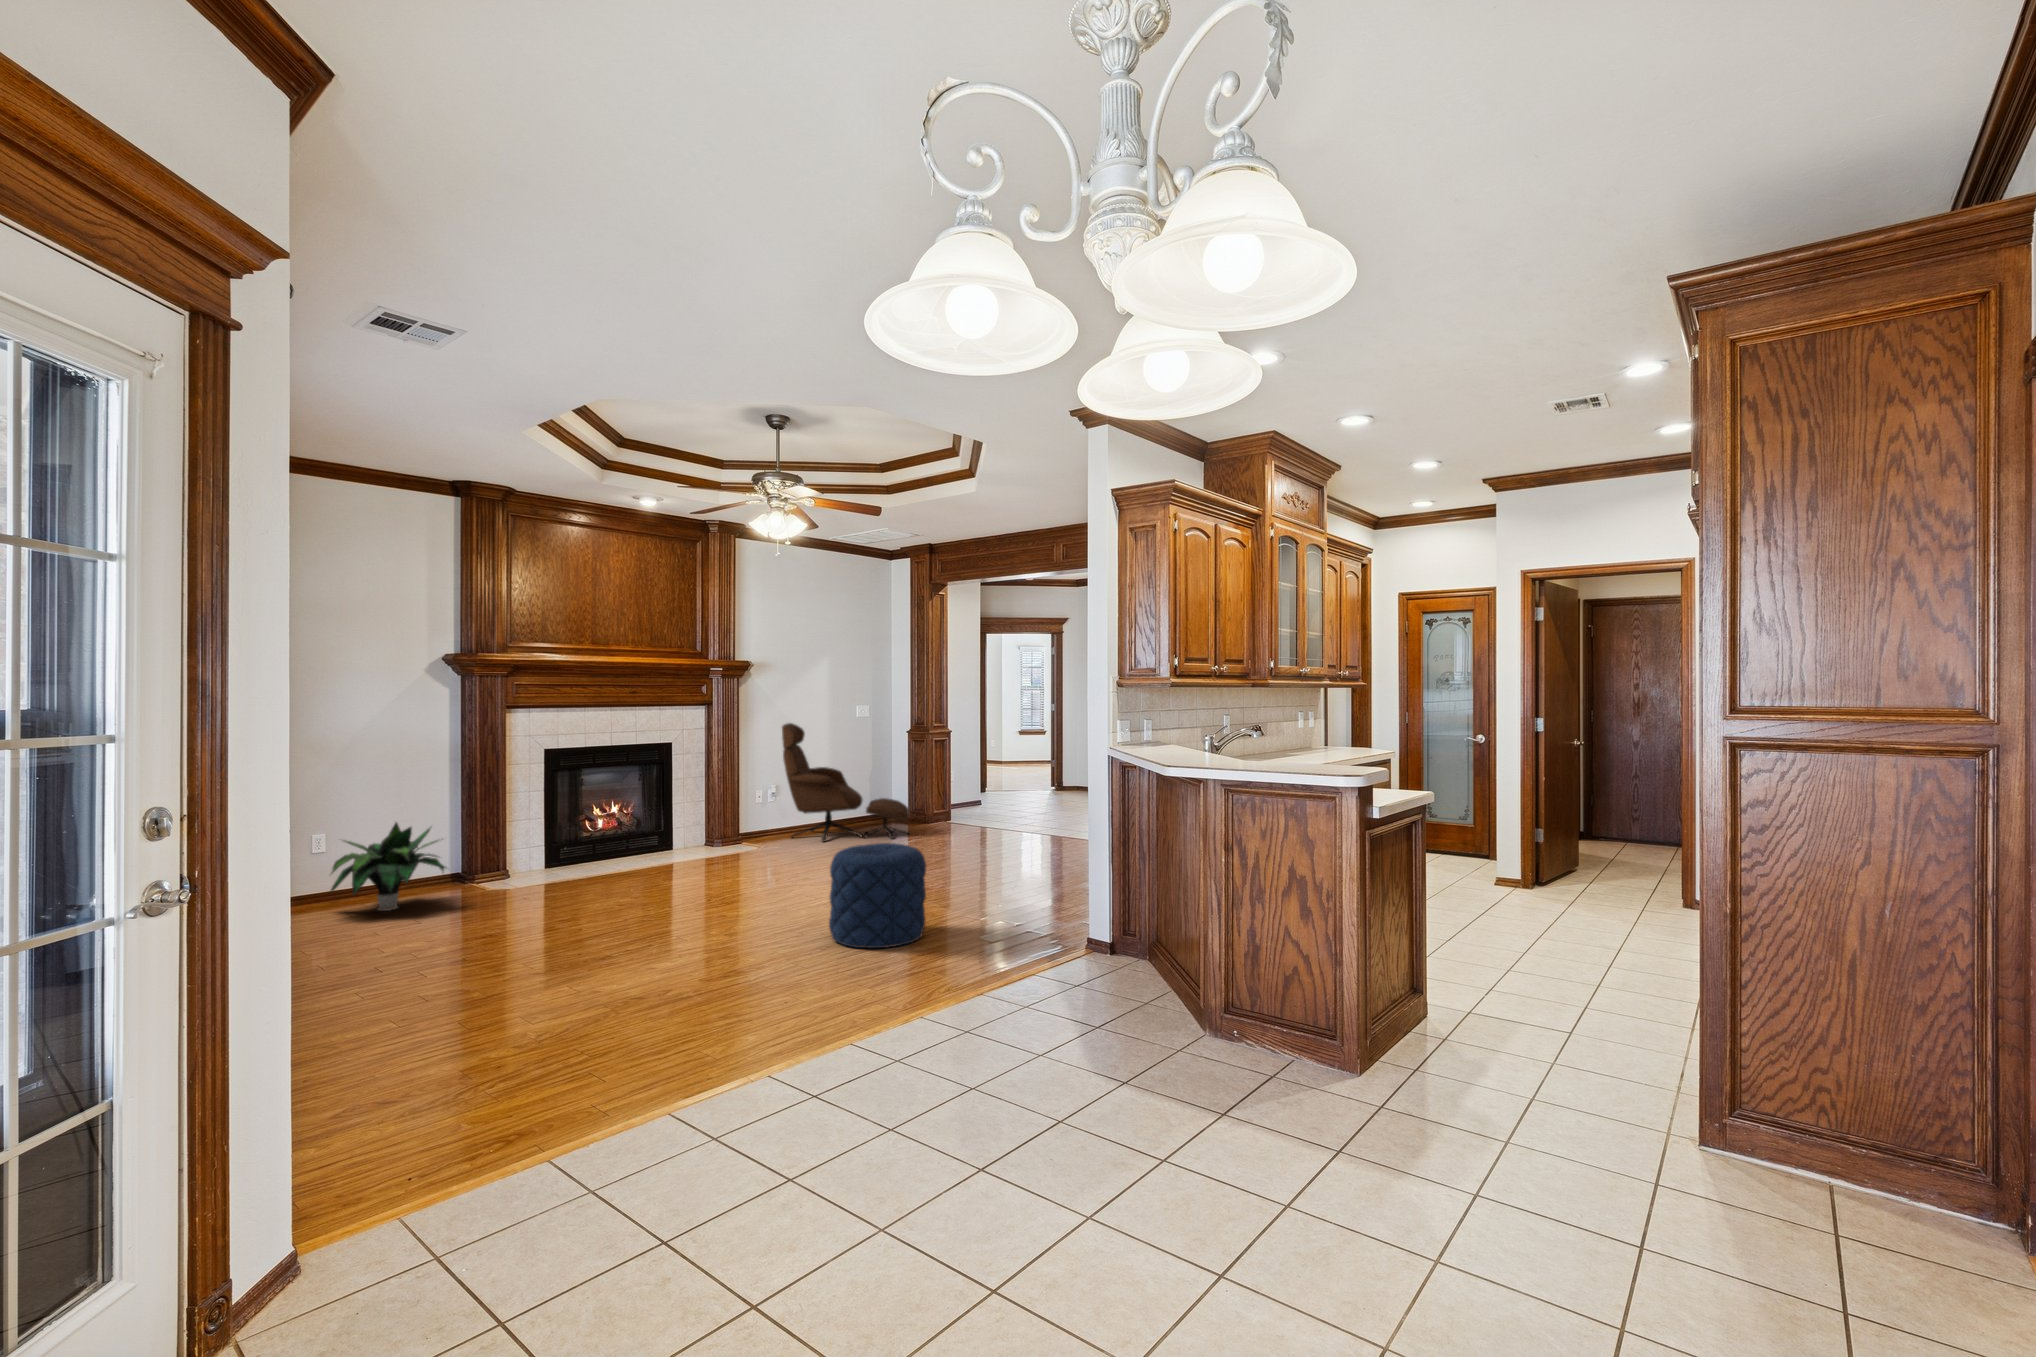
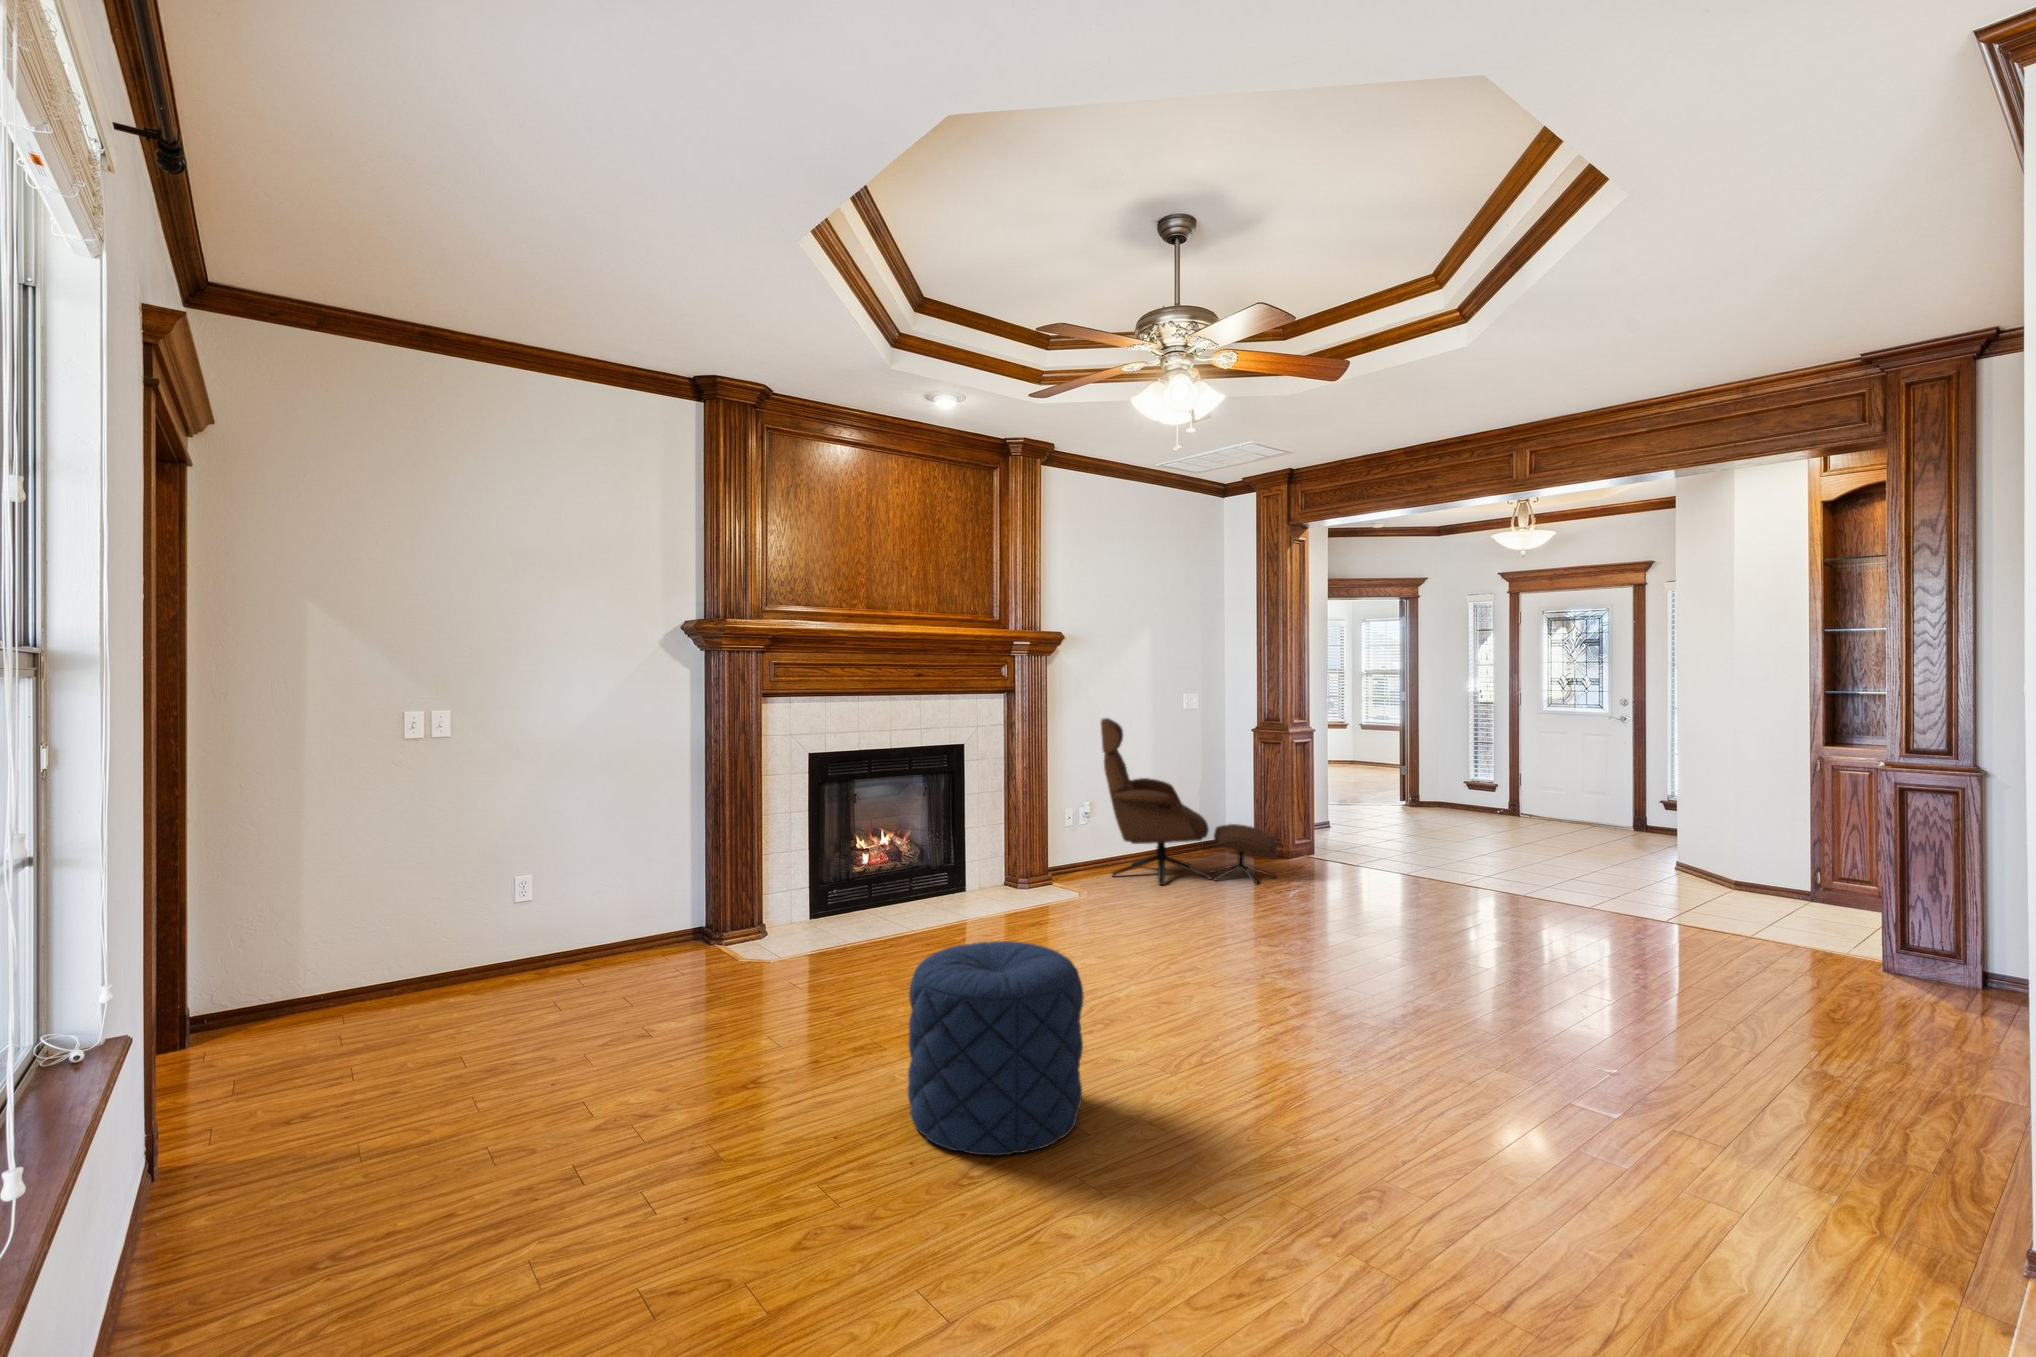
potted plant: present [331,822,446,911] -> none [544,856,699,986]
pouf: present [829,843,926,948] -> present [908,941,1084,1155]

